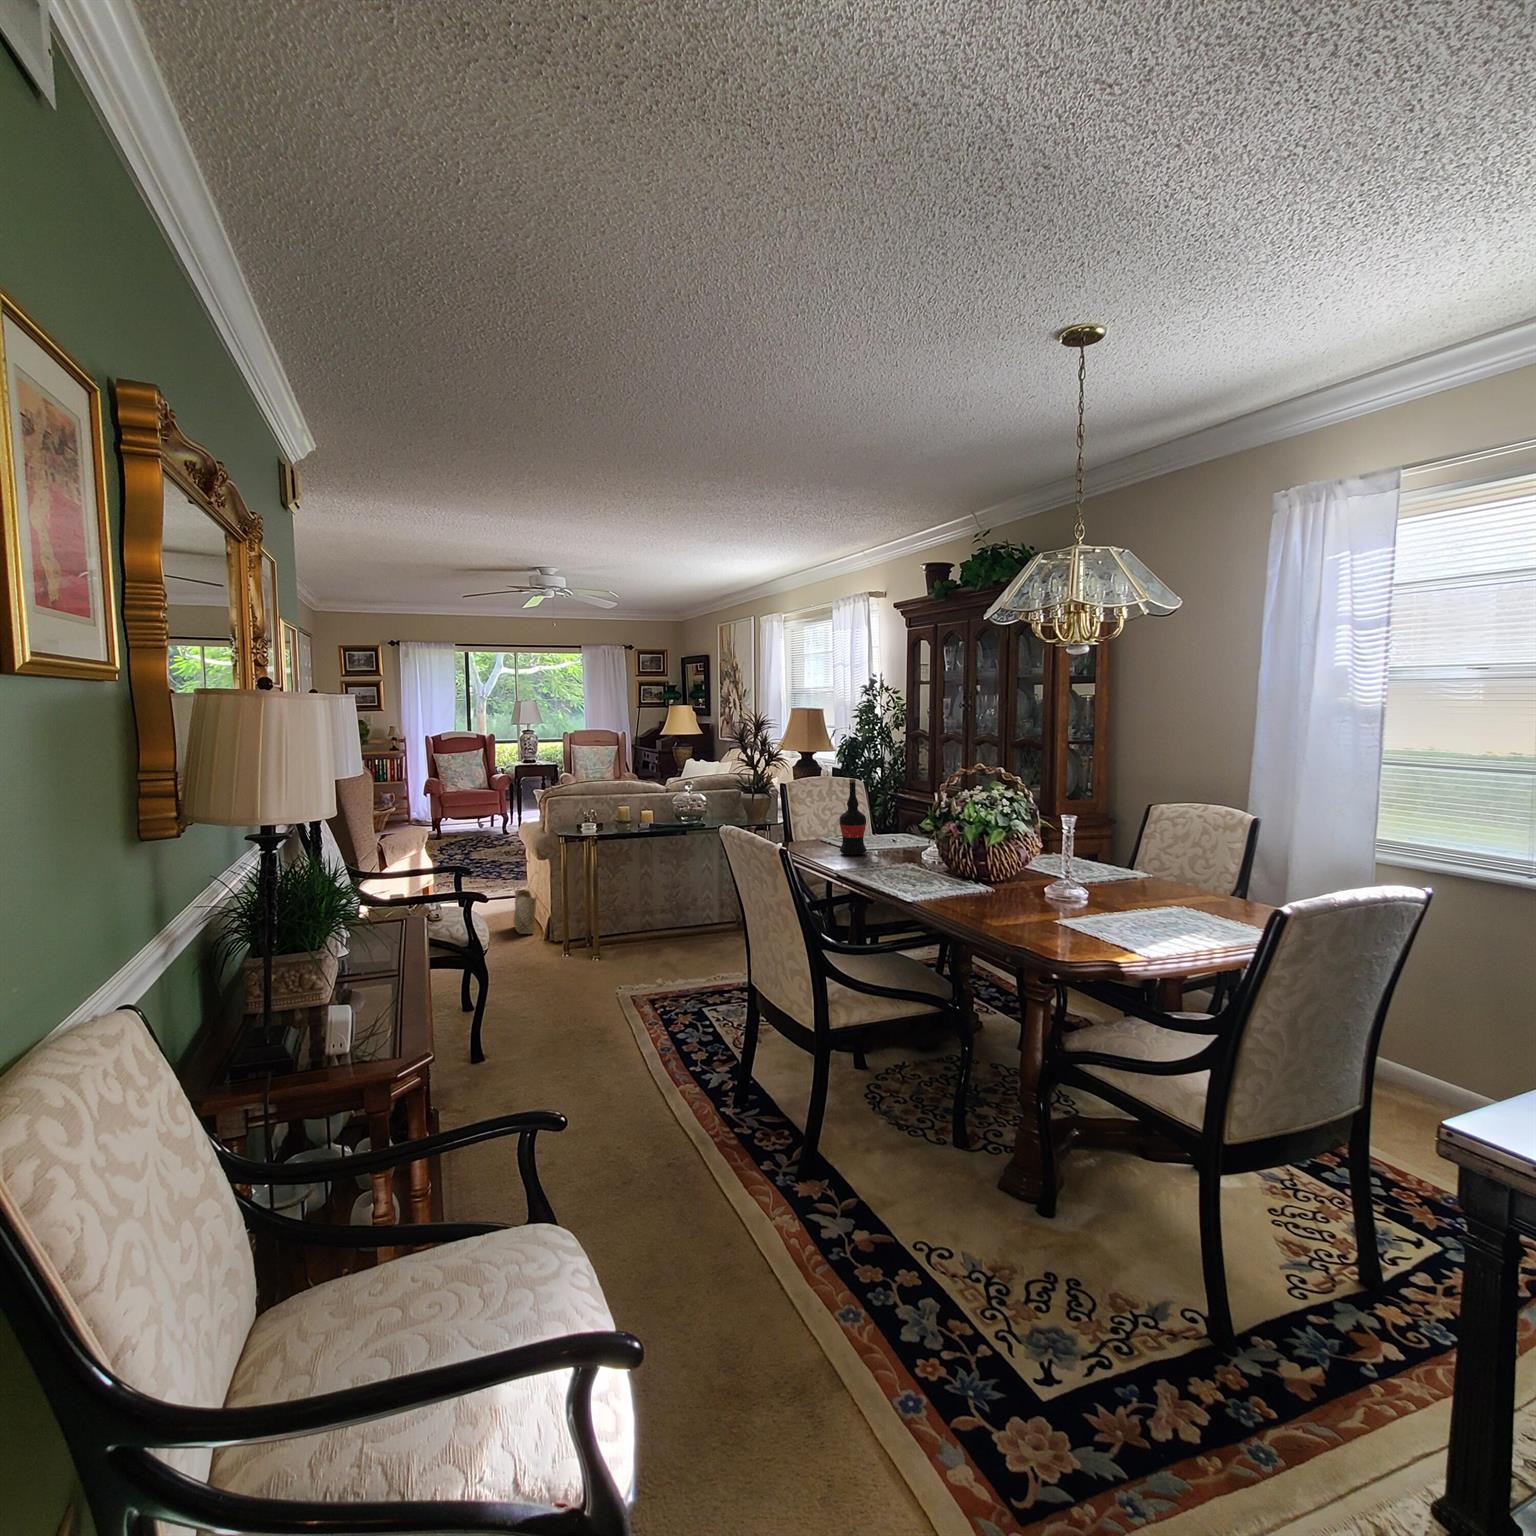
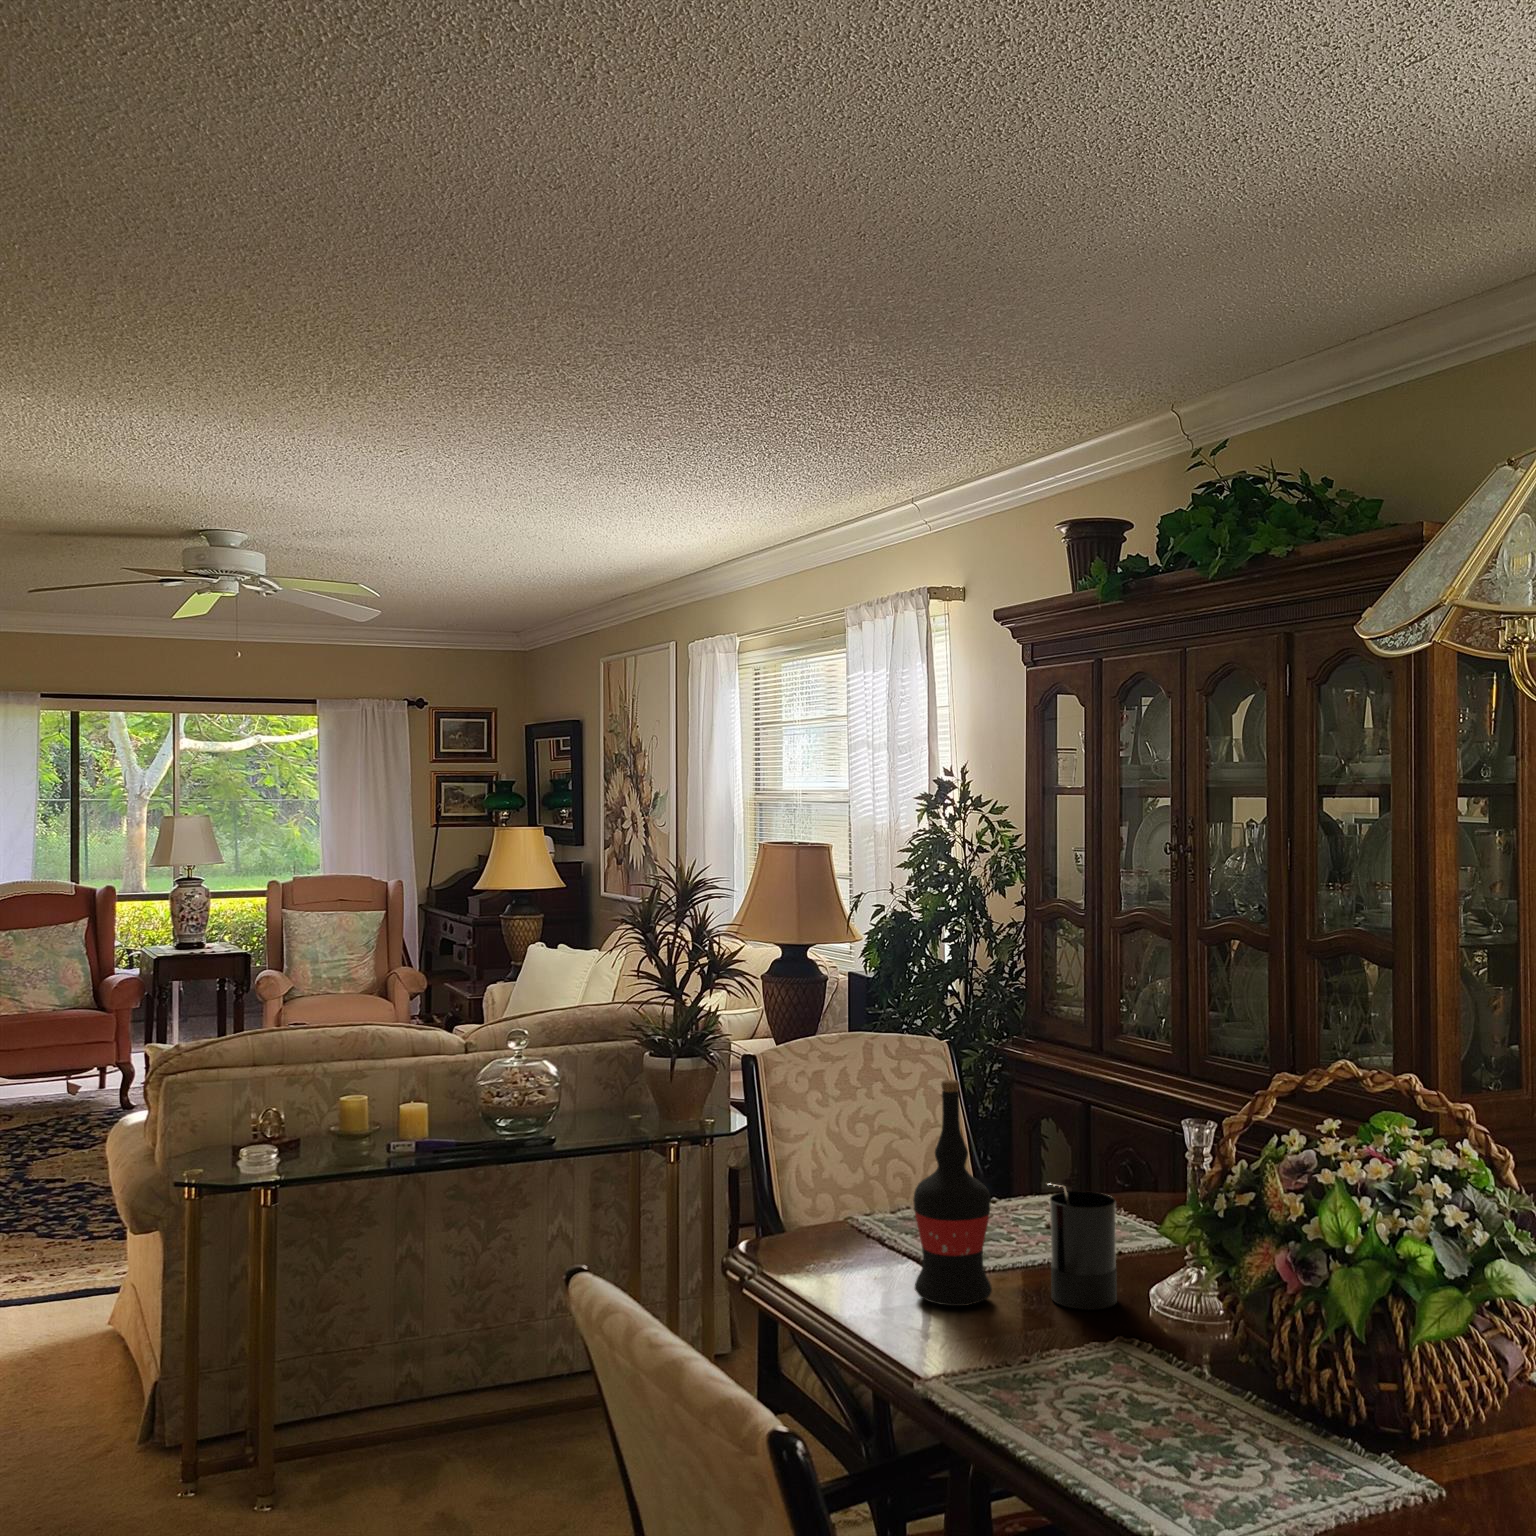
candle: none [886,815,910,856] -> present [1048,1183,1117,1310]
woven basket: present [511,873,537,934] -> none [49,1260,123,1430]

